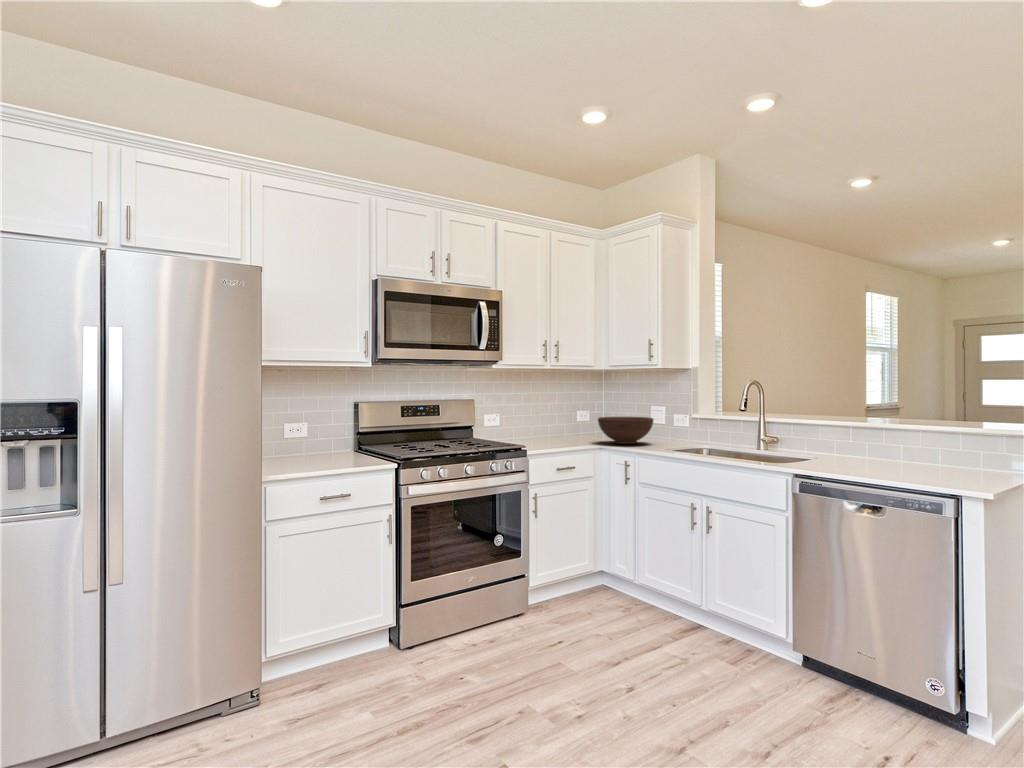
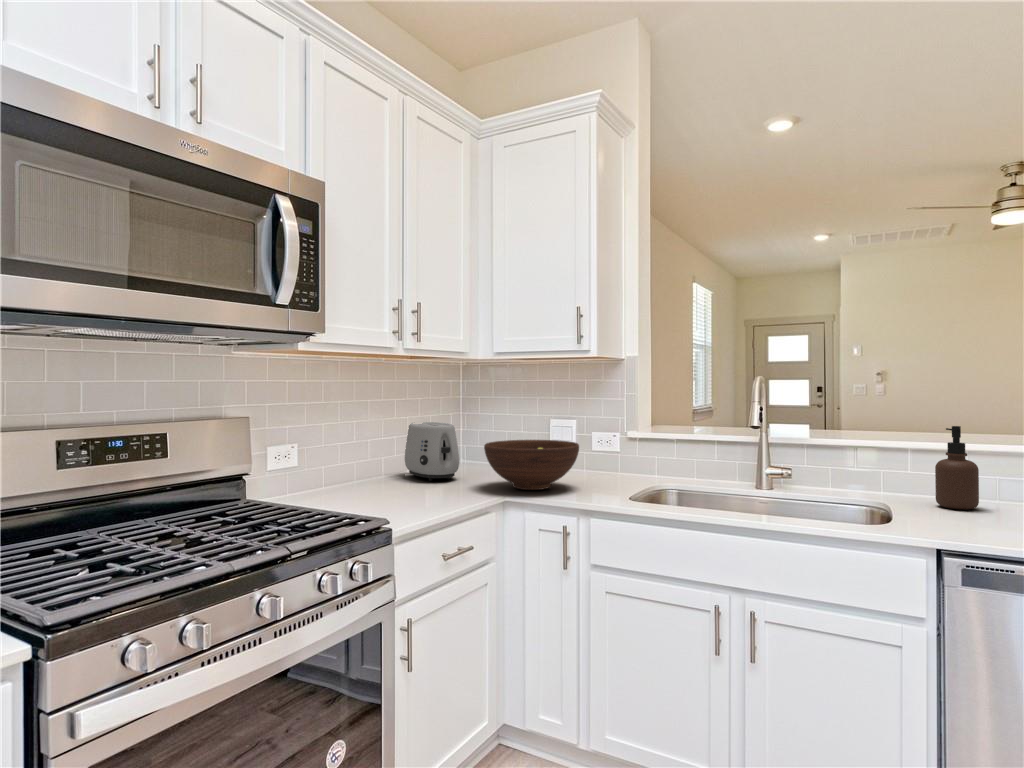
toaster: none [564,406,592,439] -> present [405,422,459,481]
soap dispenser: none [859,411,885,463] -> present [935,426,979,510]

